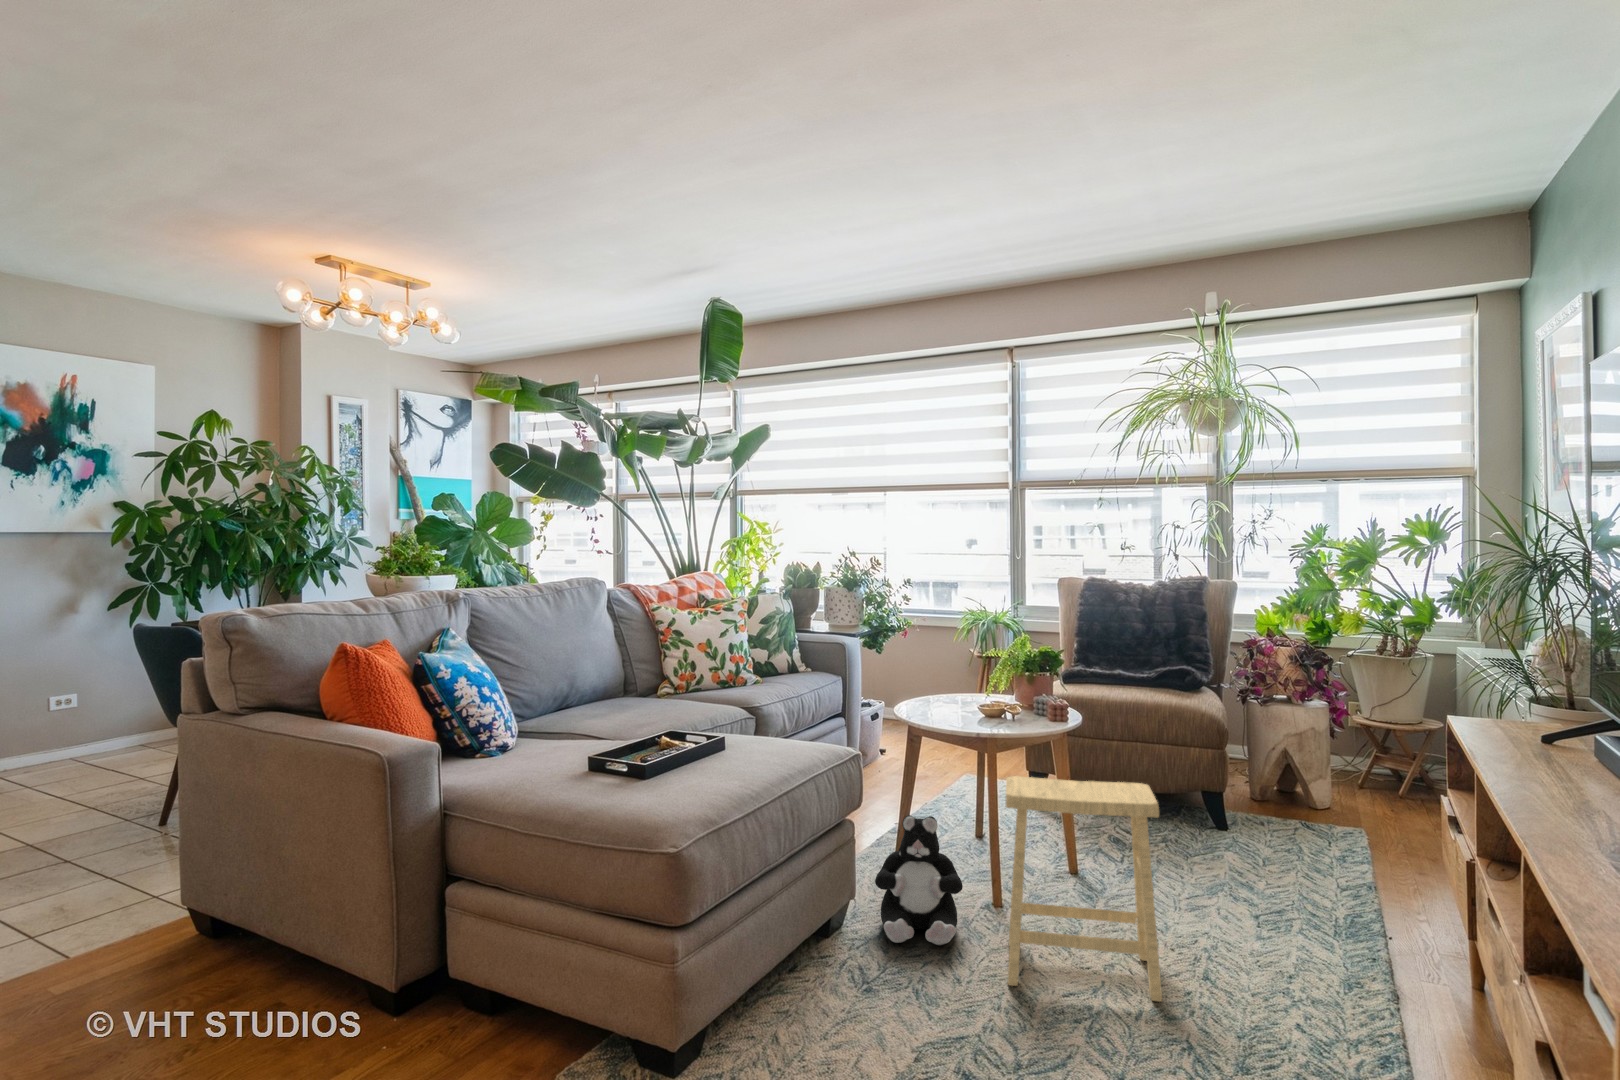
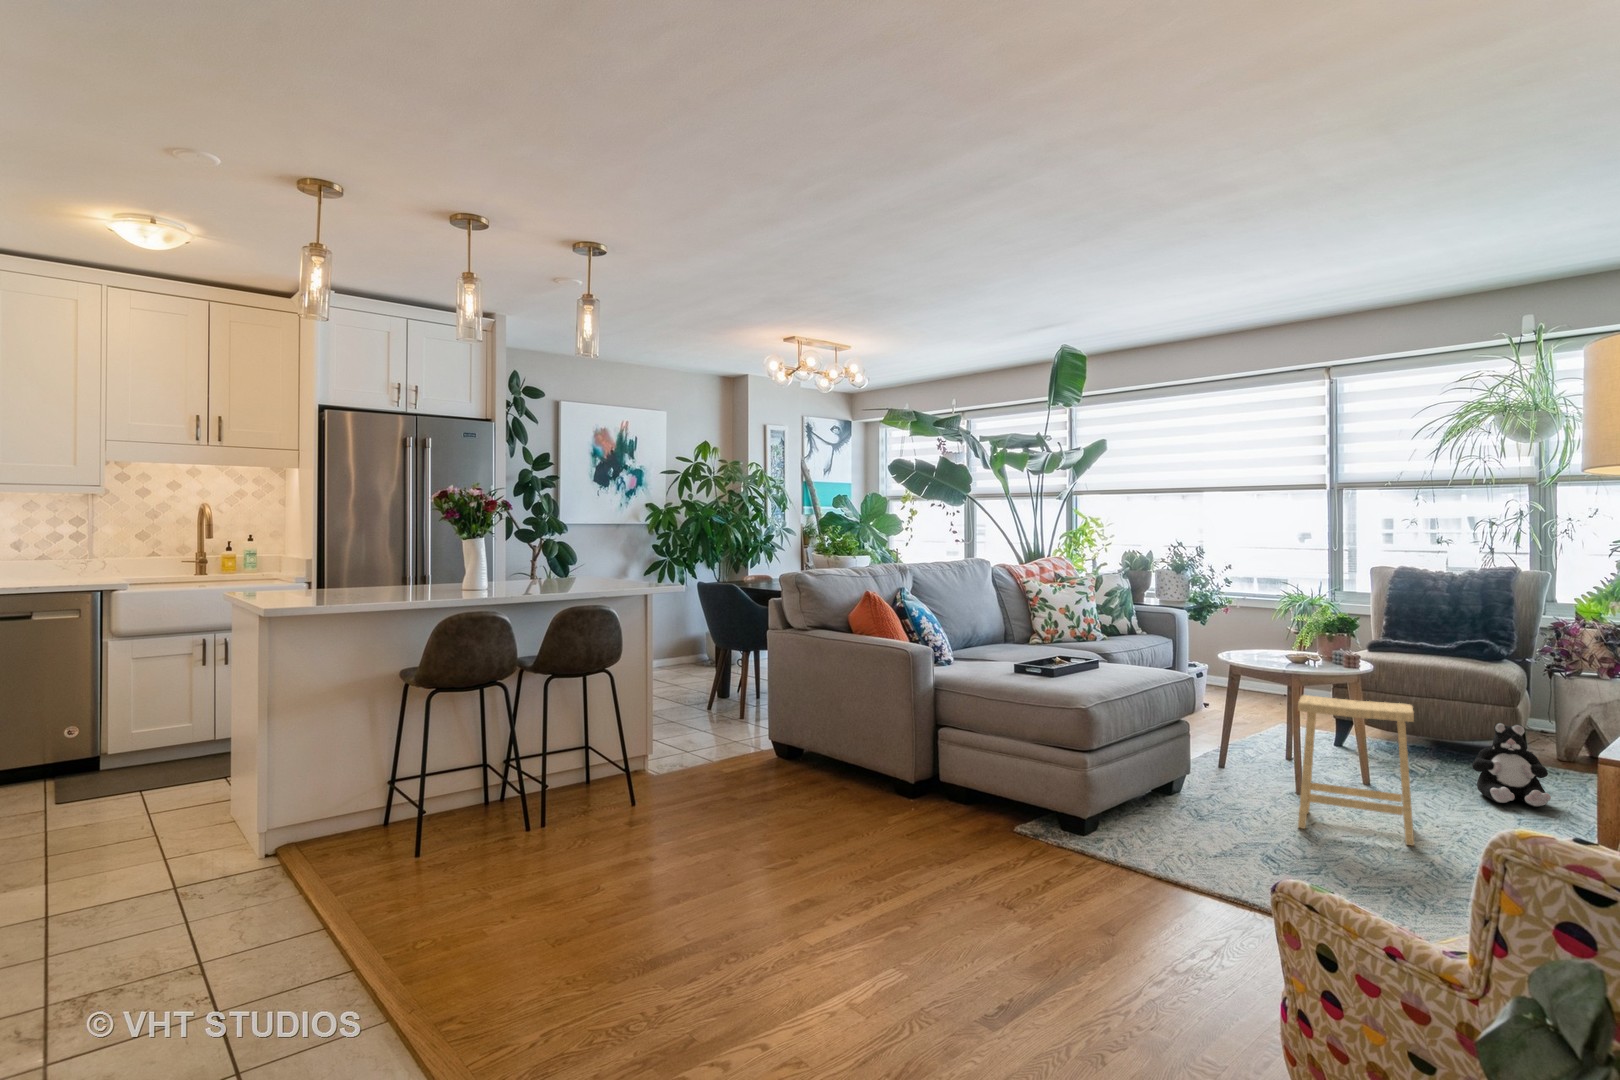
plush toy: present [875,815,963,945] -> present [1472,723,1551,807]

